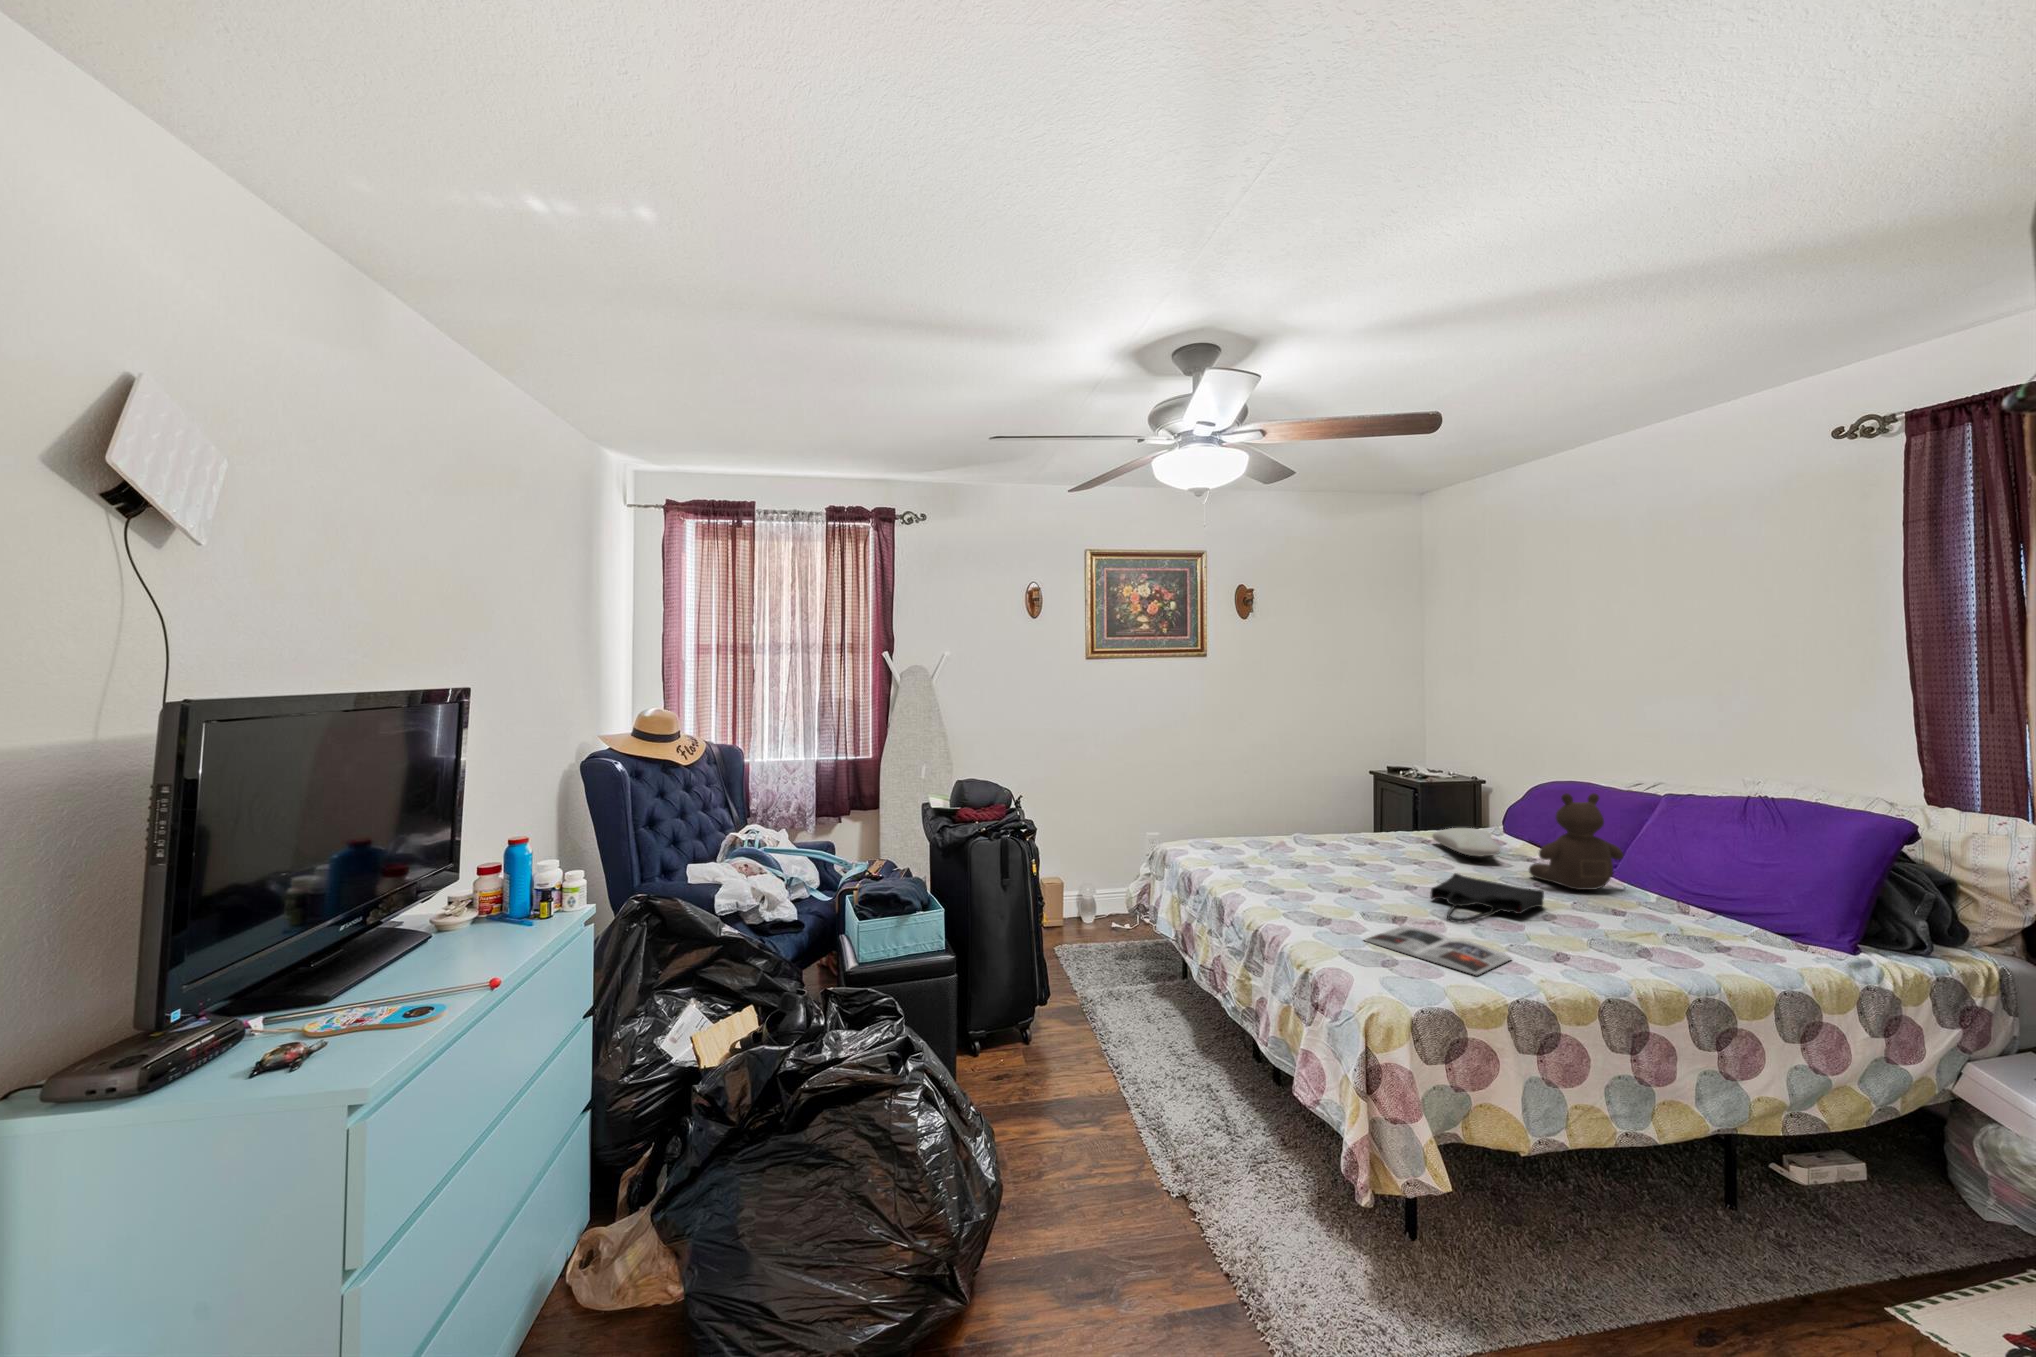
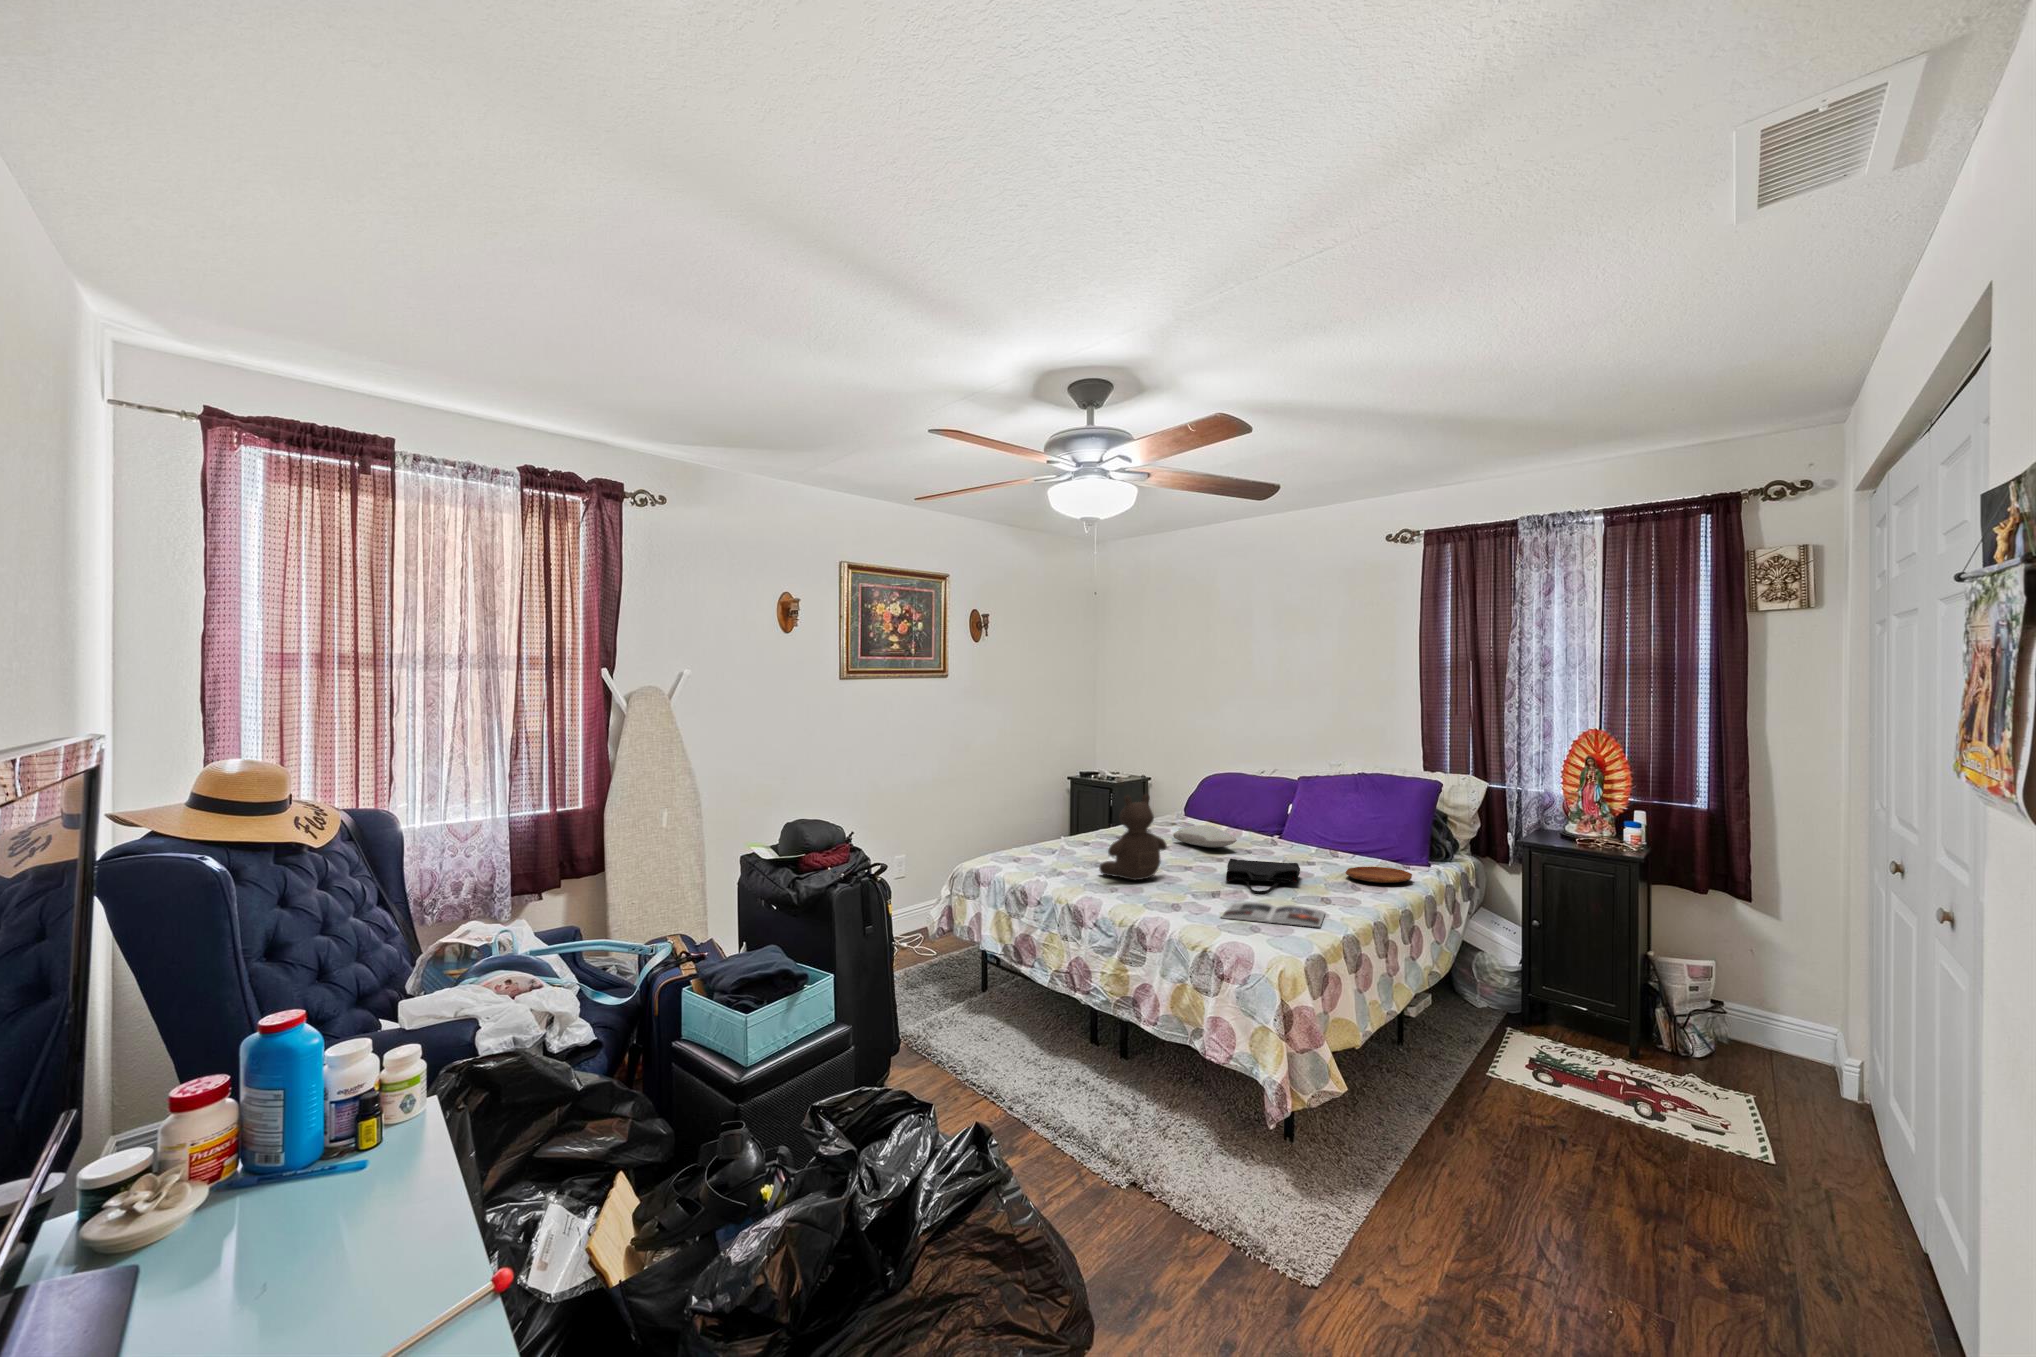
teddy bear: present [1529,793,1624,890] -> present [1099,794,1167,880]
tray: none [1613,908,1721,938] -> present [1345,867,1412,883]

